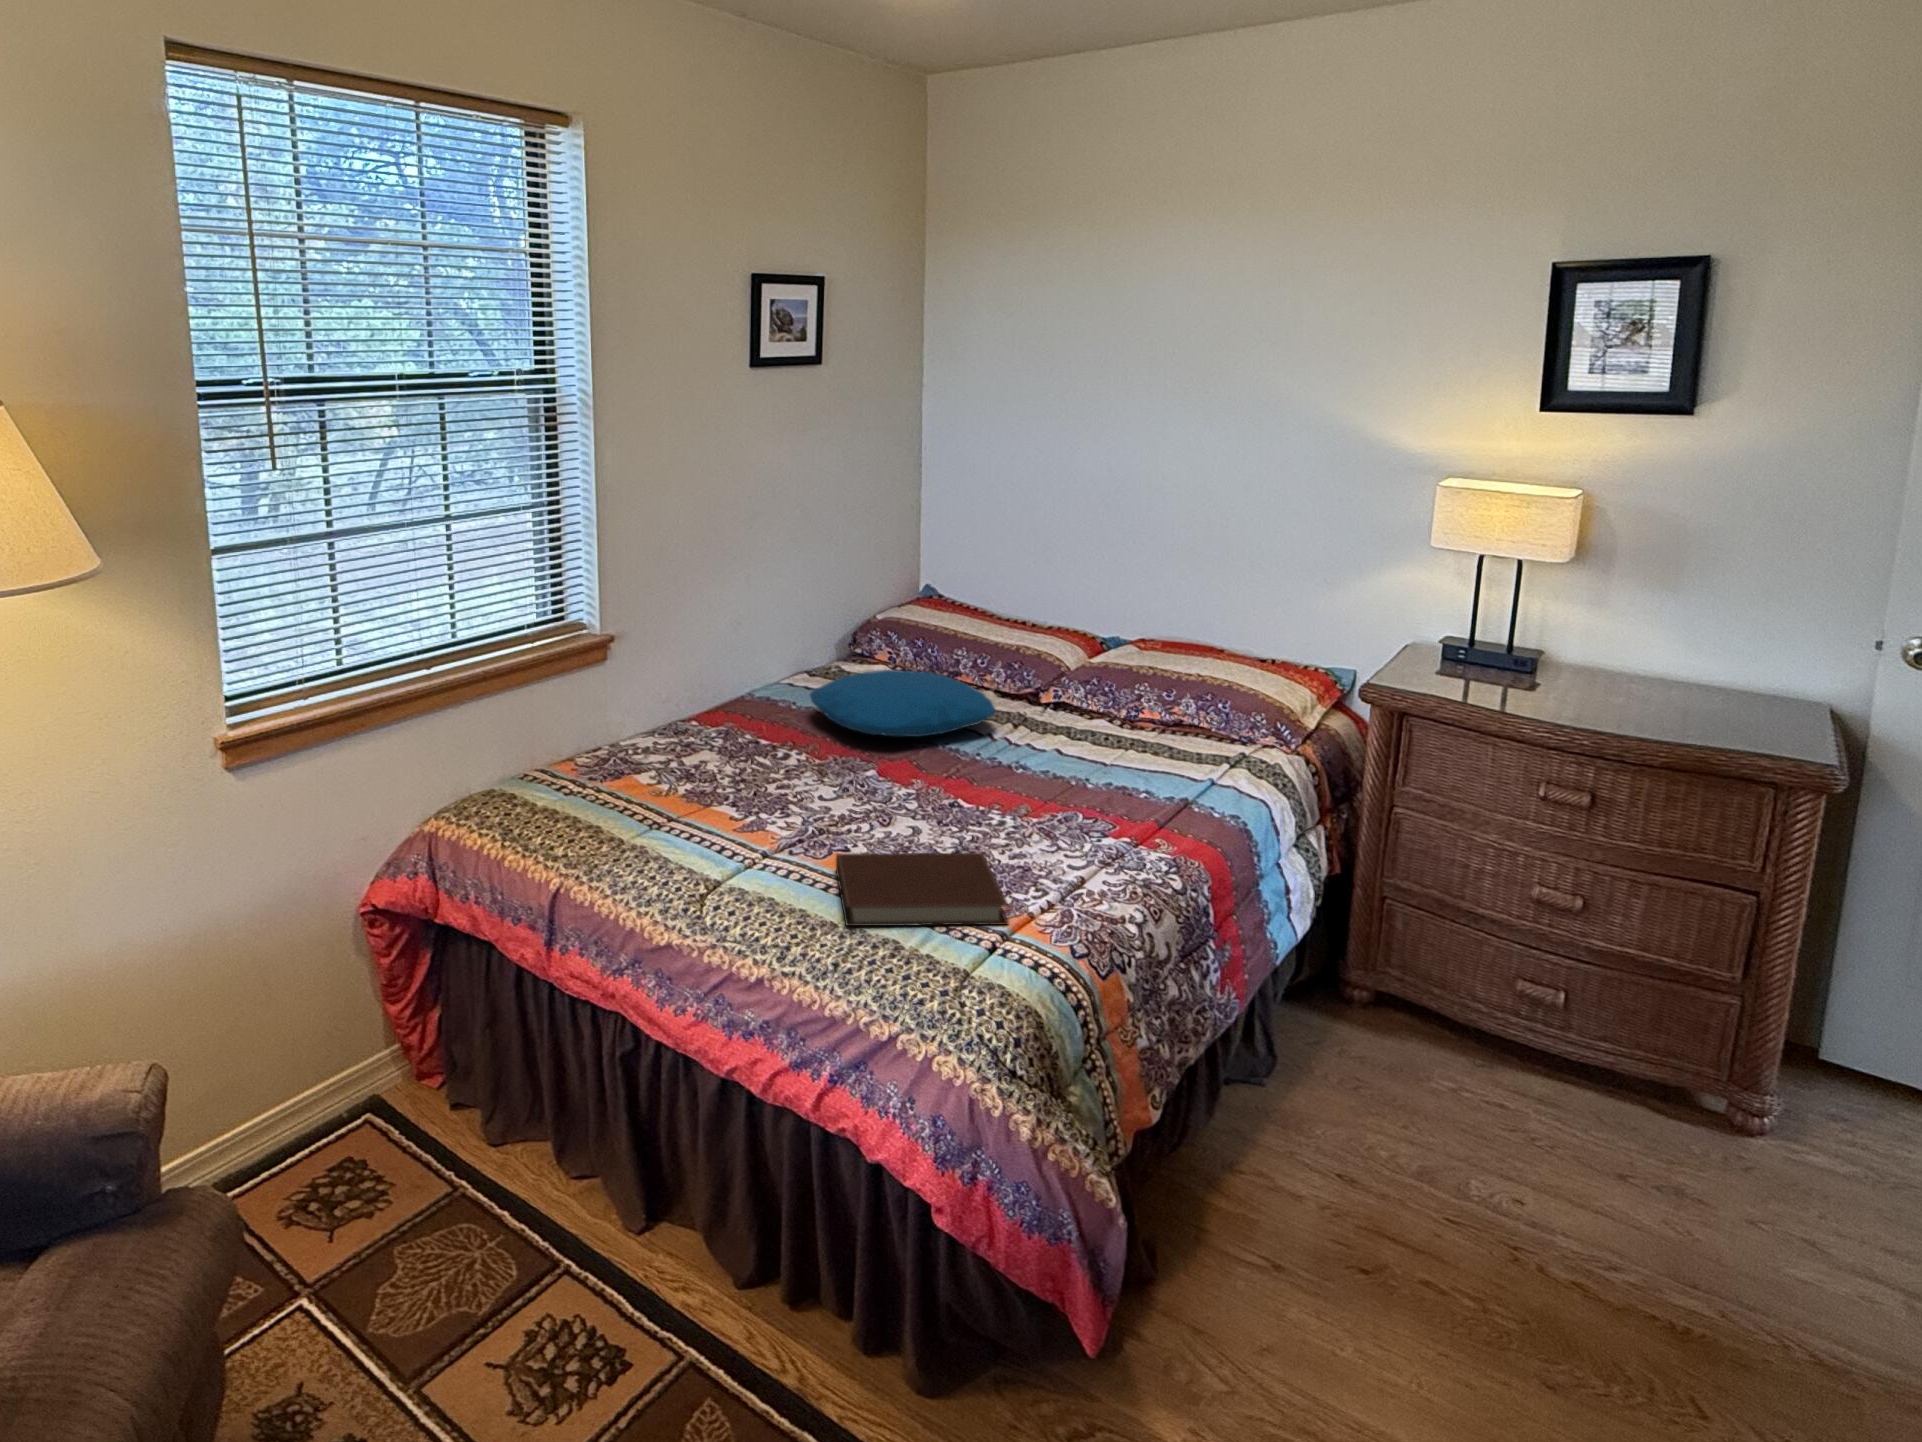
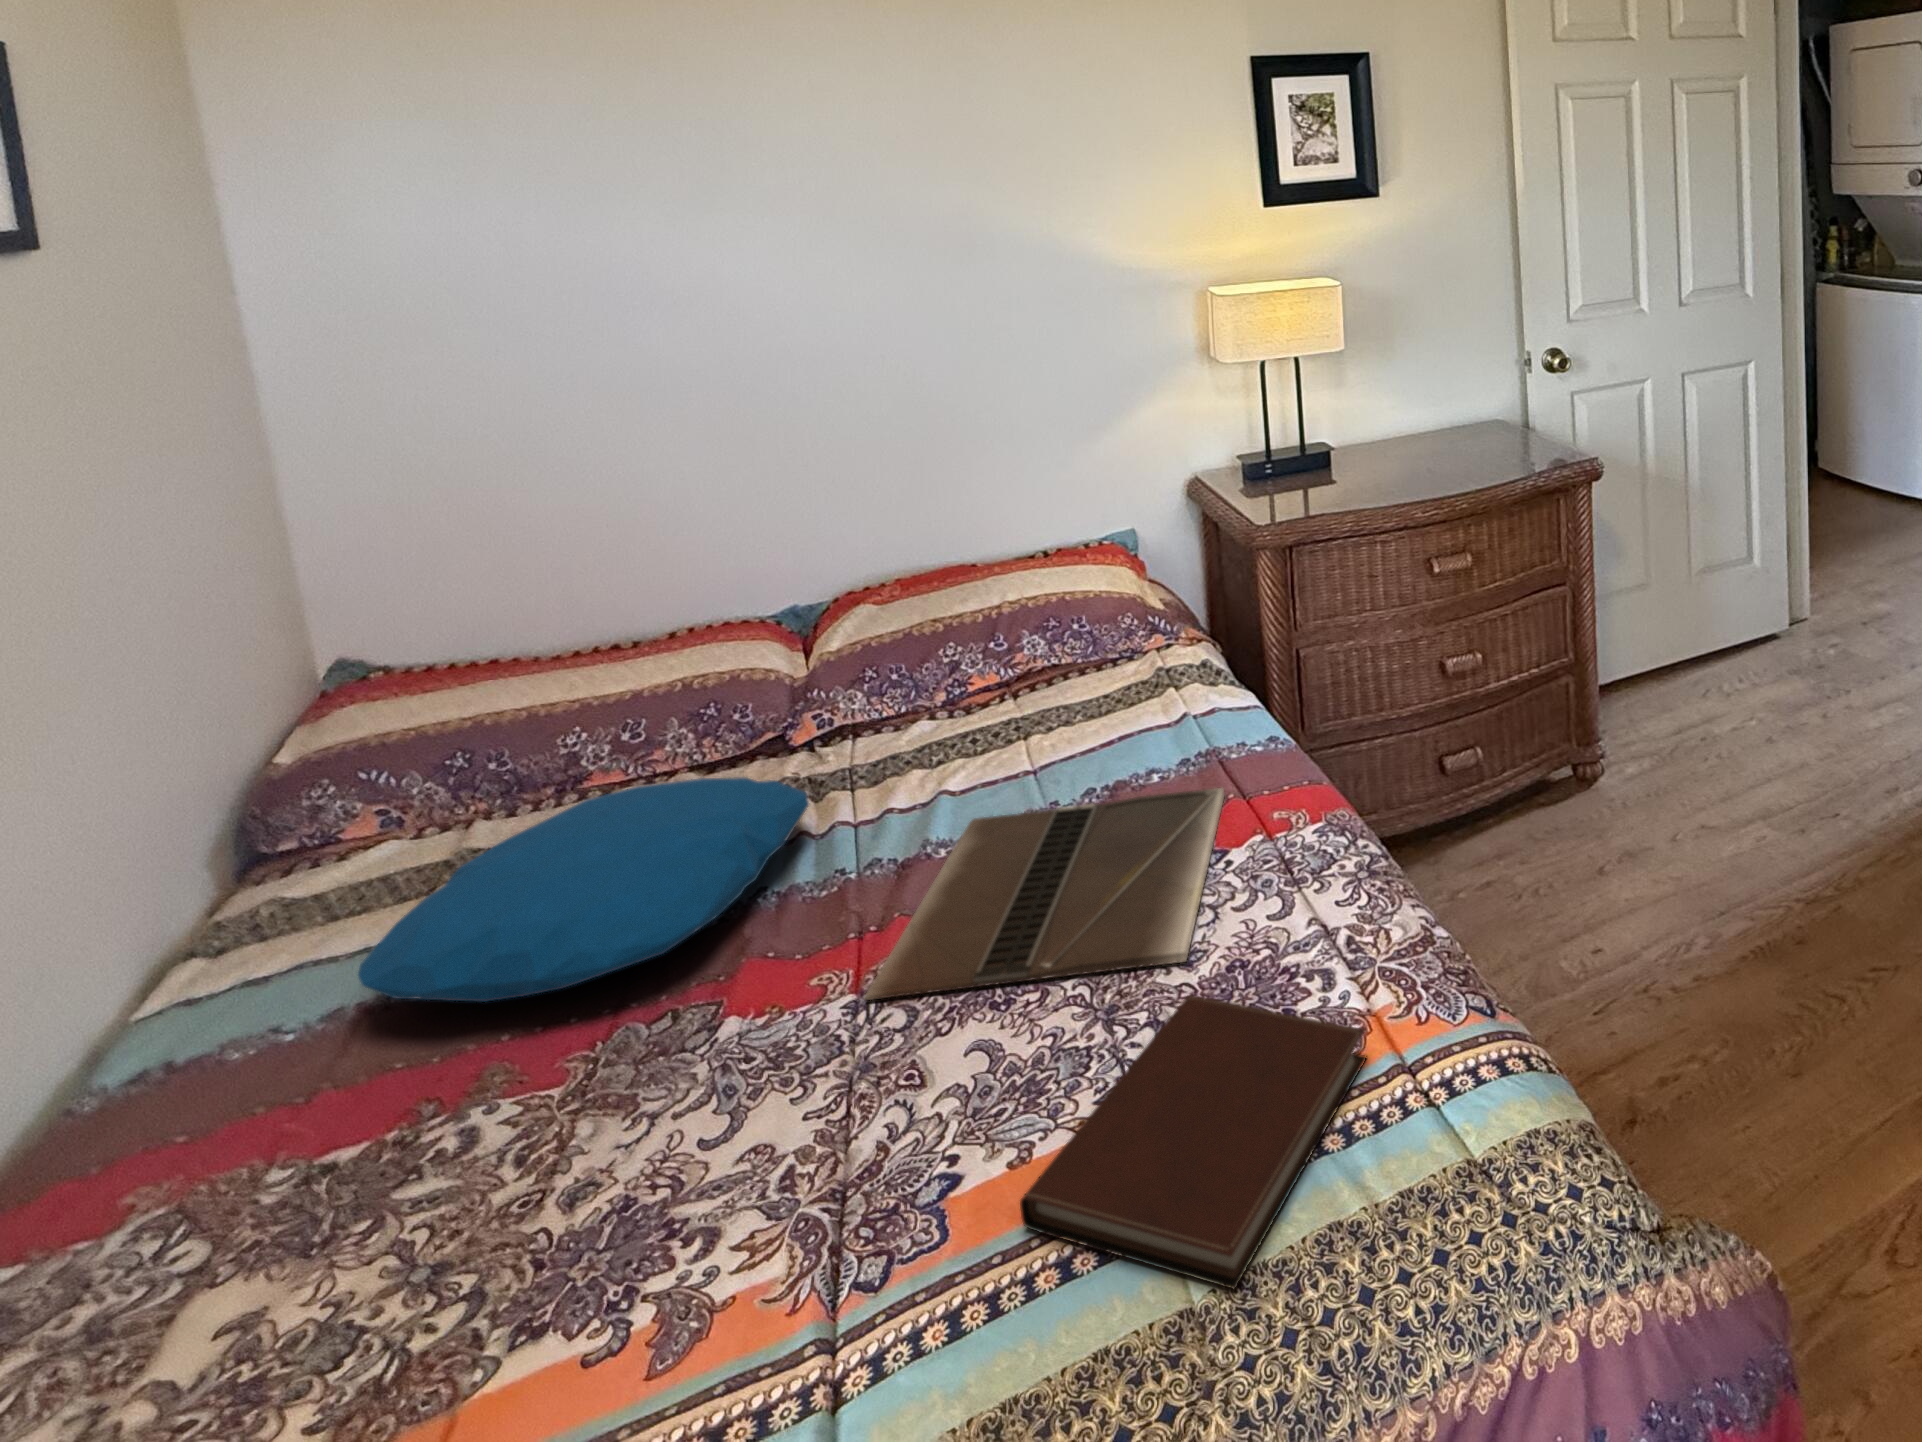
laptop: none [911,762,1165,853] -> present [865,788,1224,1000]

